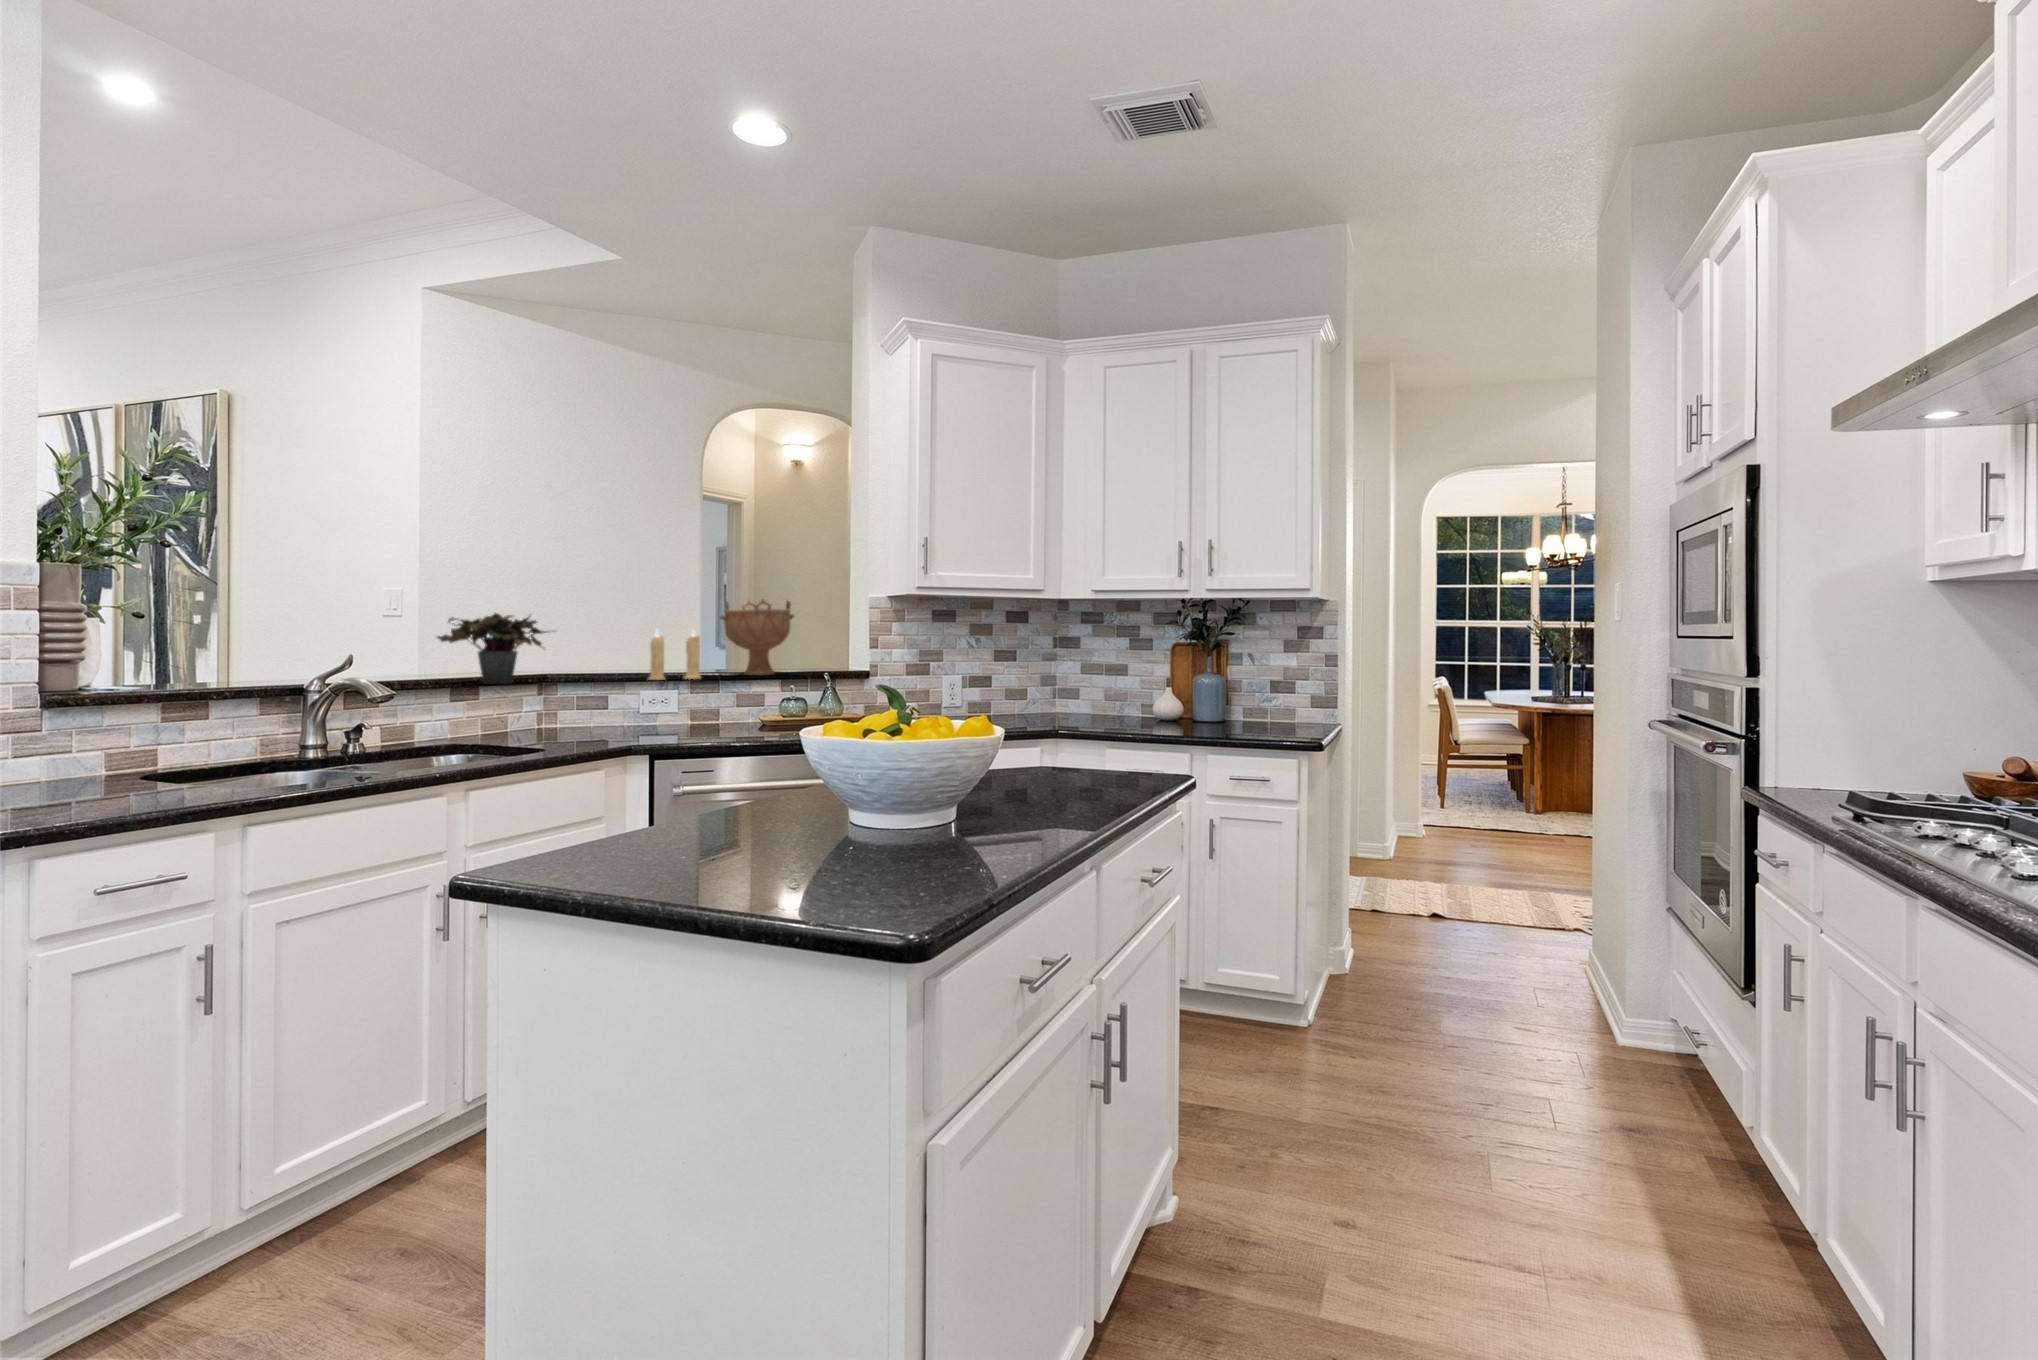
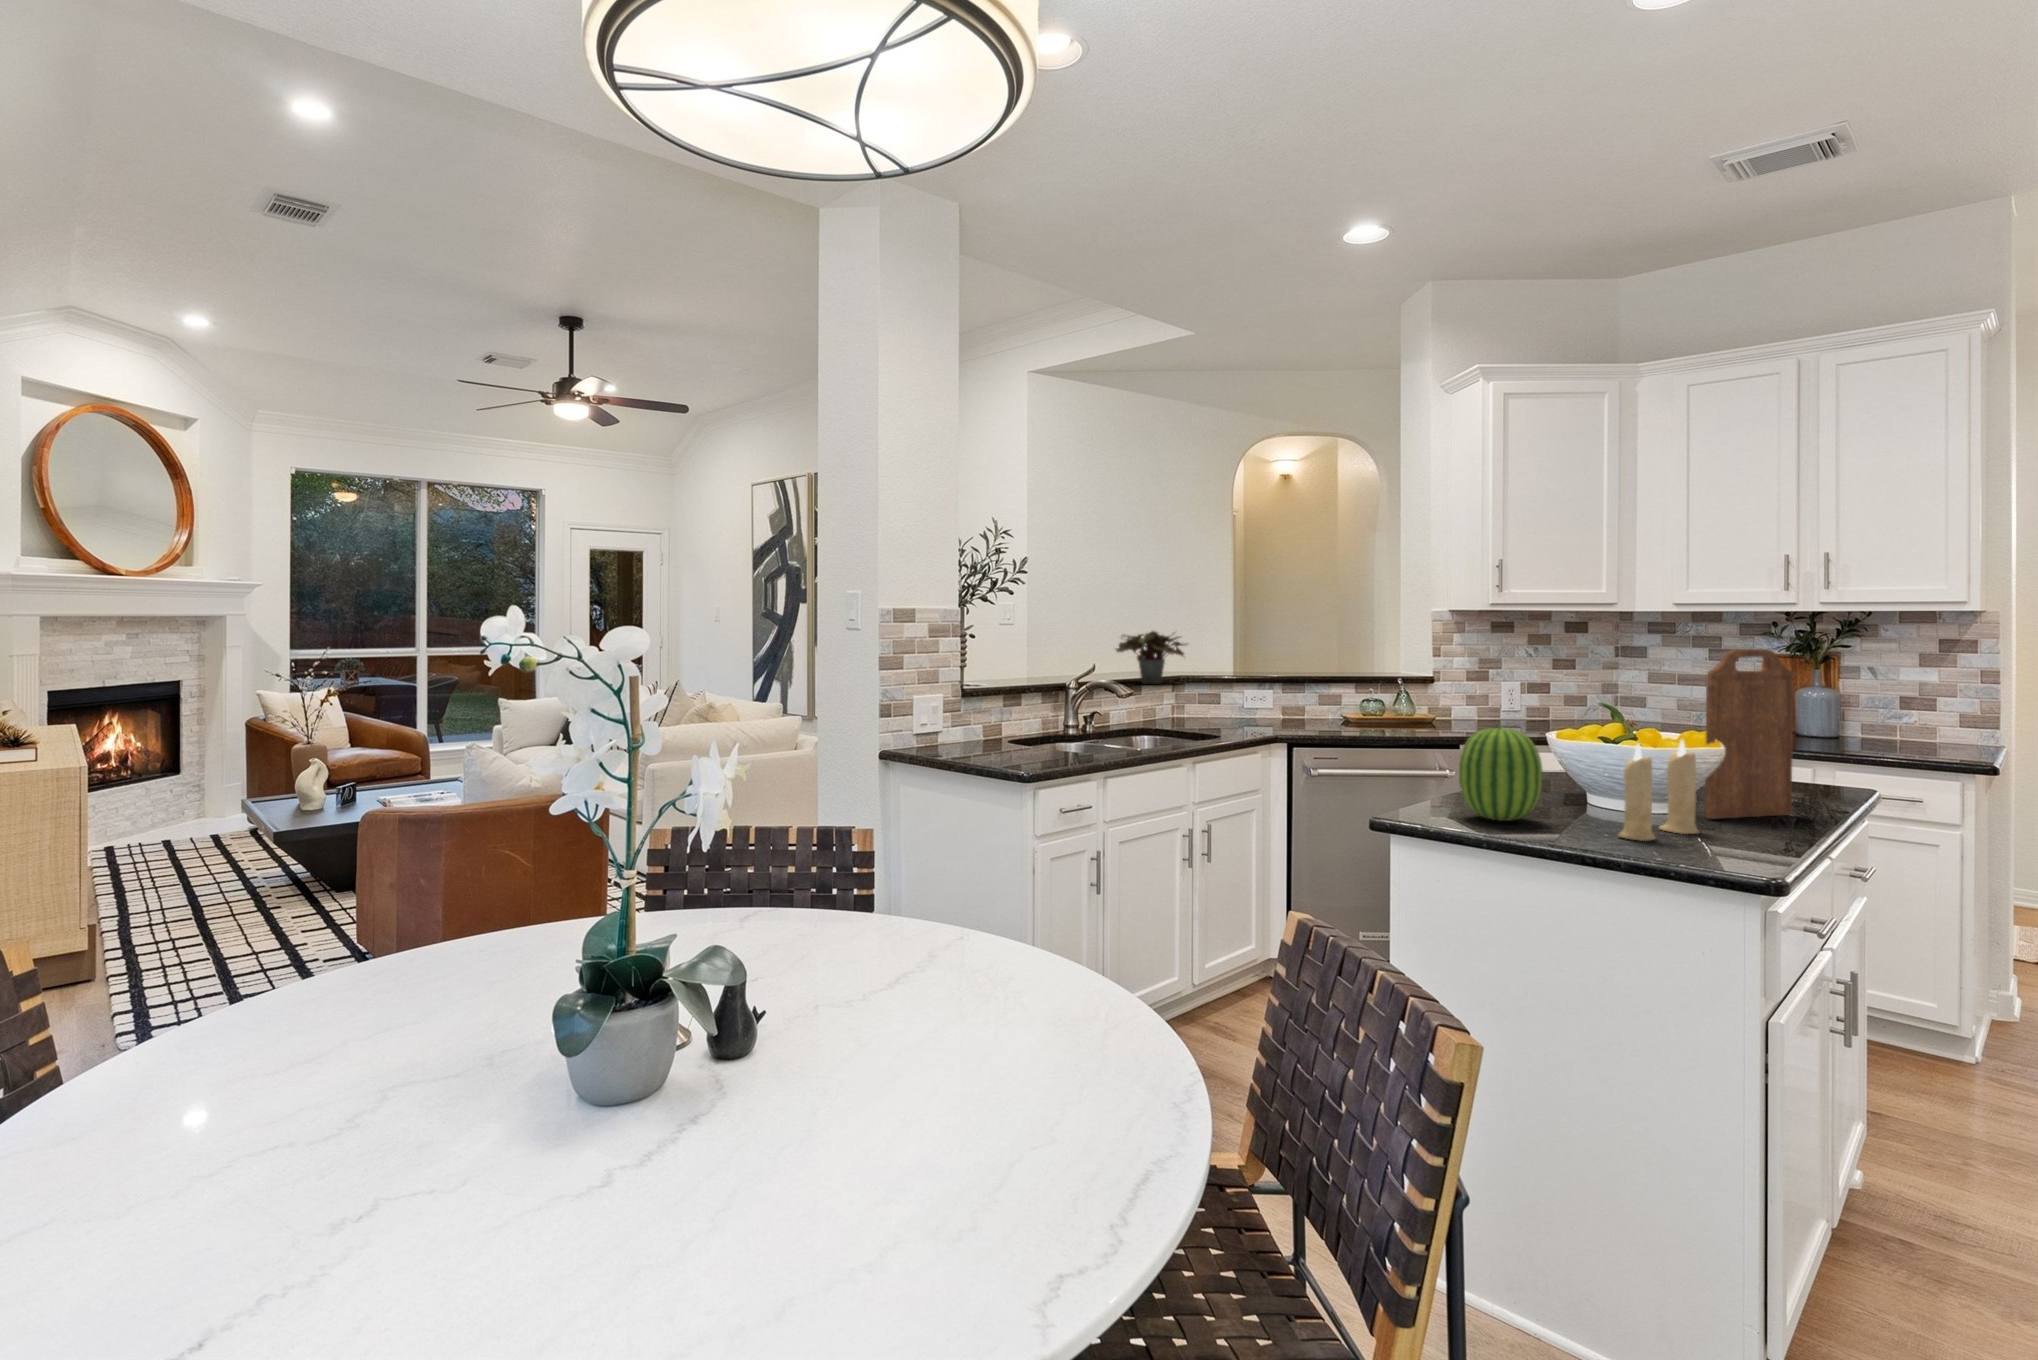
decorative bowl: present [720,600,794,676] -> none [1294,613,1357,679]
cutting board: none [970,612,1077,836] -> present [1705,649,1793,819]
candle: present [649,630,701,680] -> present [1618,740,1698,841]
fruit: none [620,719,741,867] -> present [1459,727,1542,821]

